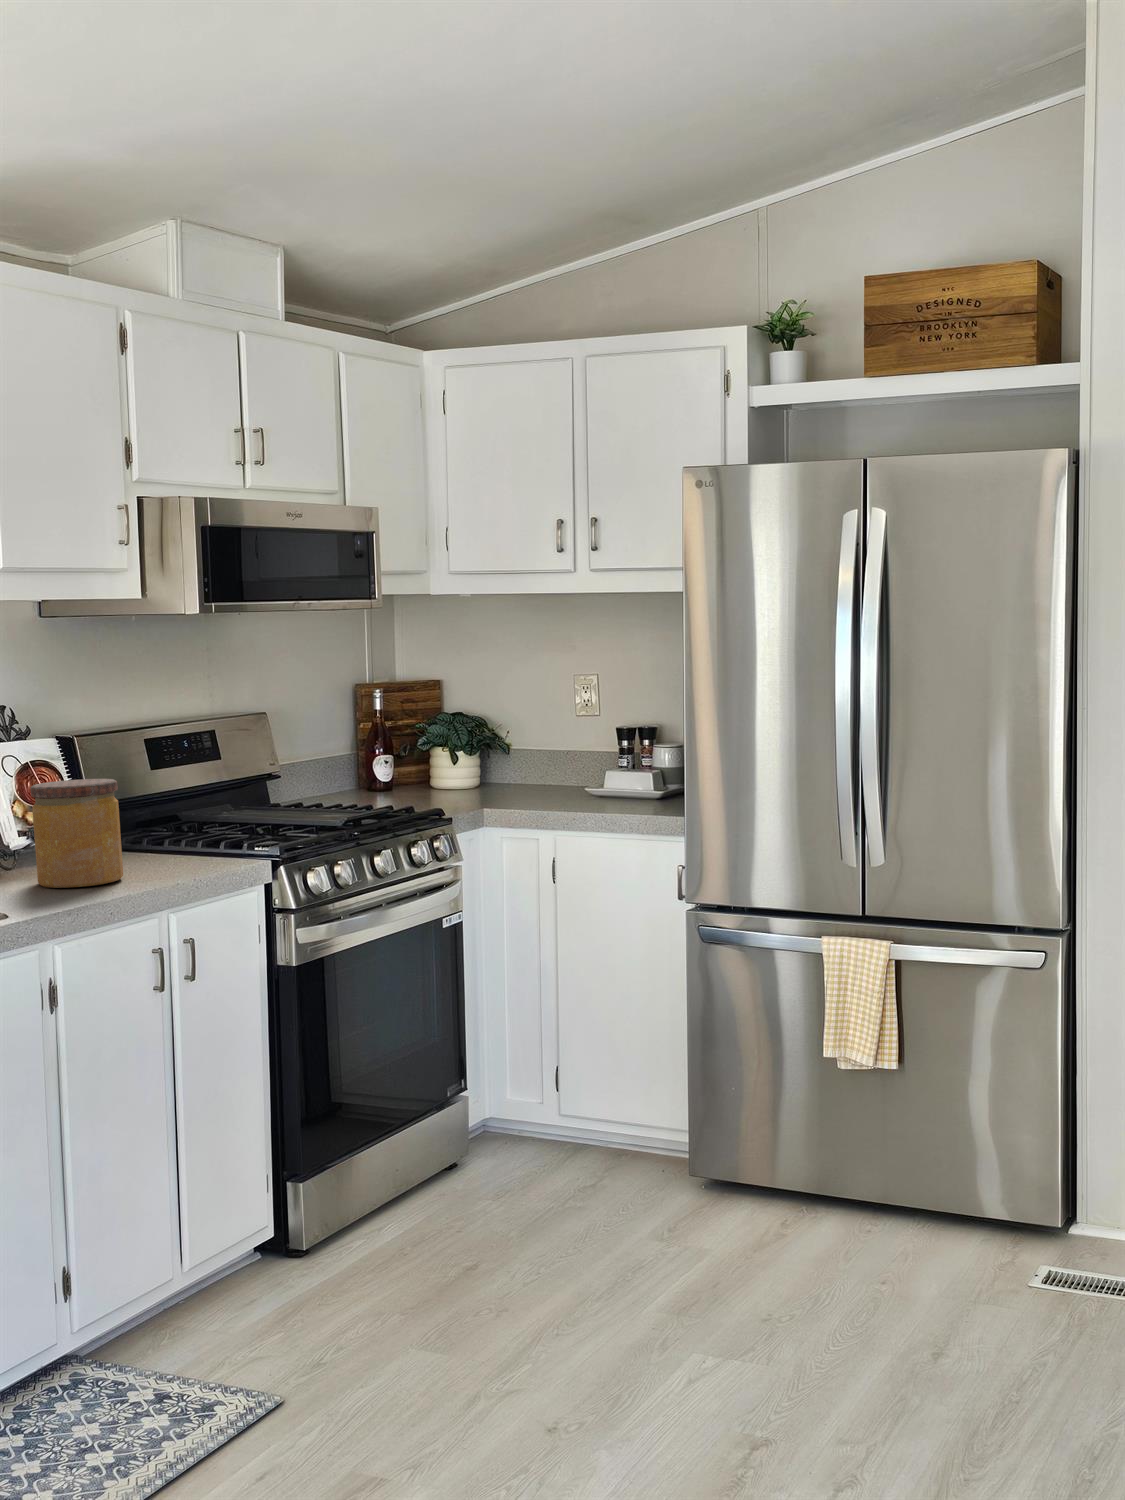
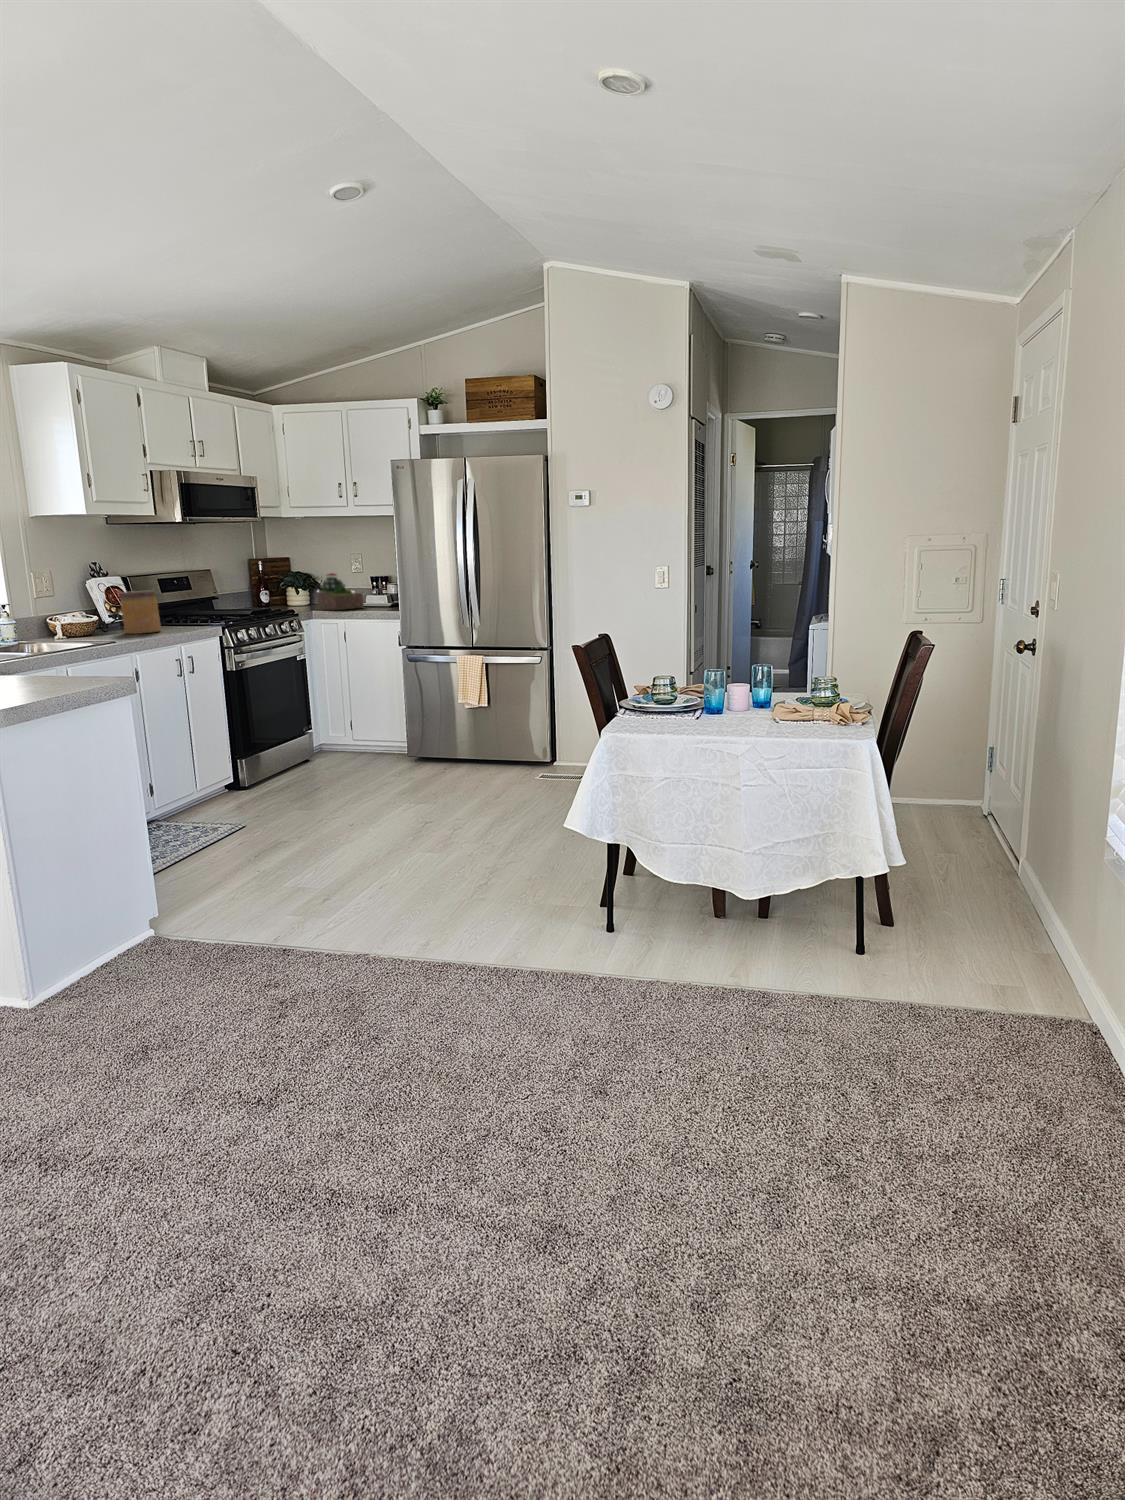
succulent plant: none [495,722,601,809] -> present [317,573,364,610]

